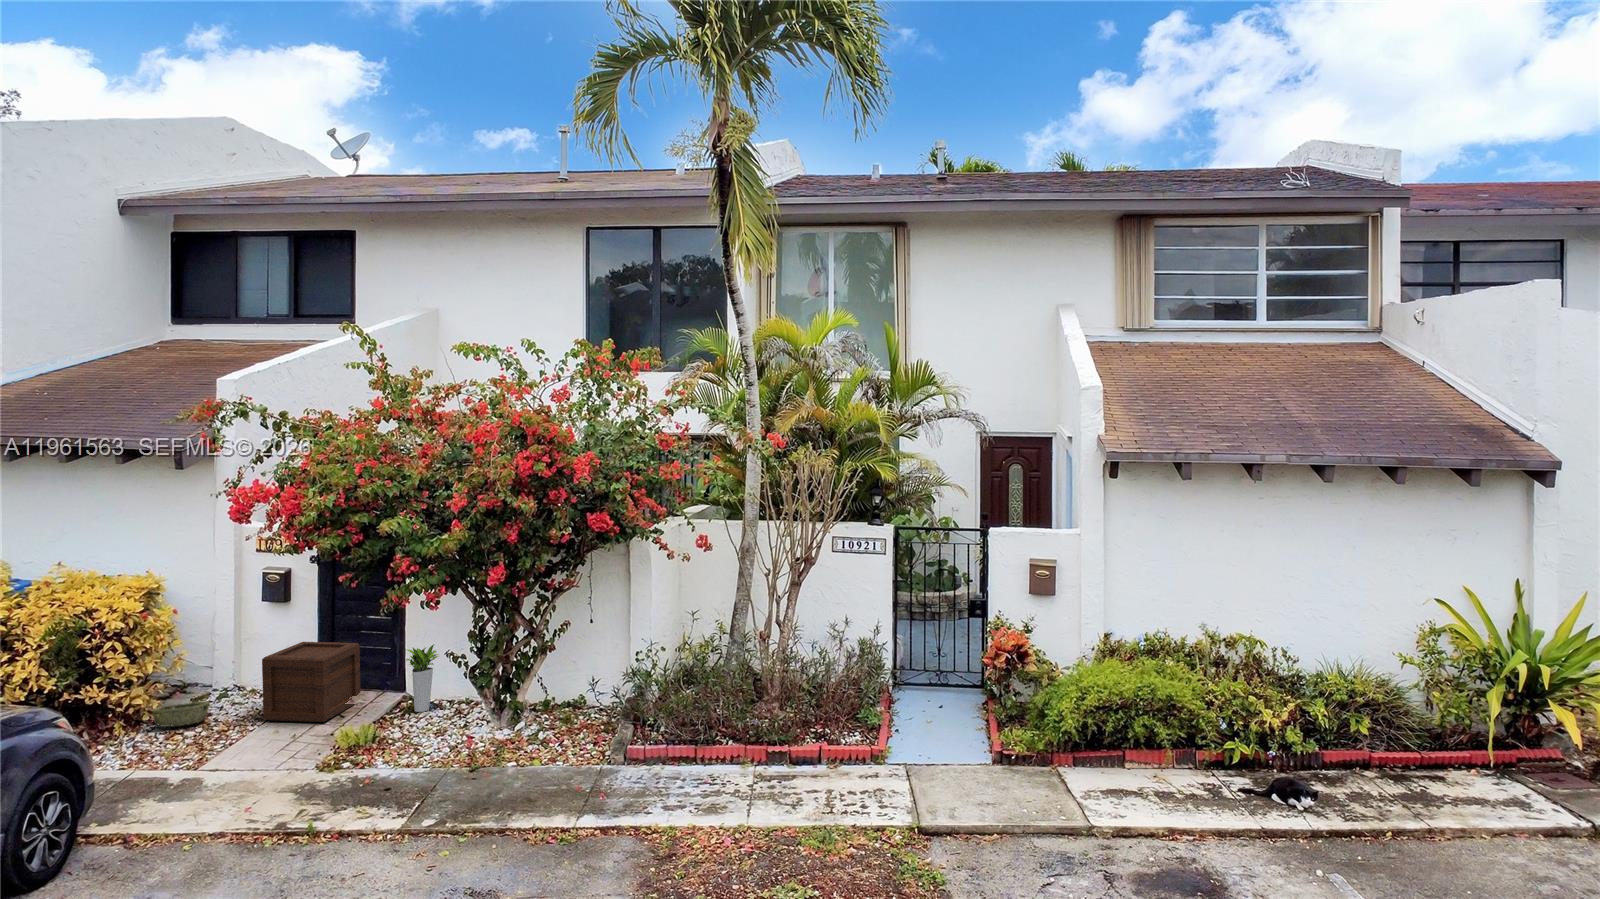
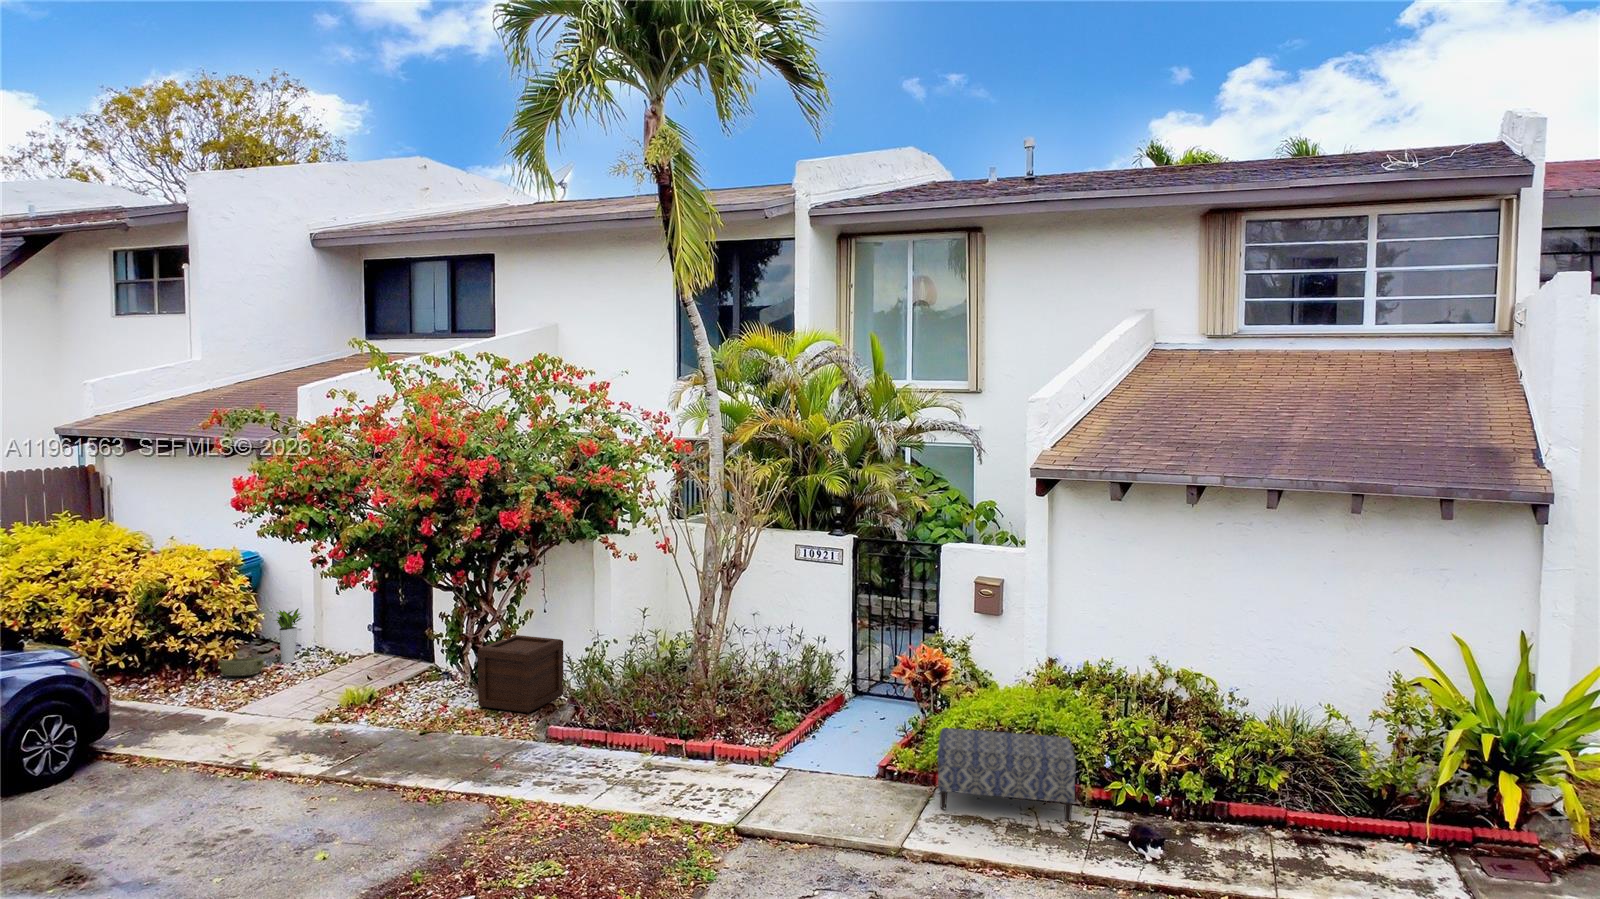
wooden crate: present [262,642,361,722] -> present [478,635,563,713]
planter: present [408,644,438,712] -> present [276,608,301,663]
bench: none [1066,706,1212,786] -> present [937,728,1076,821]

